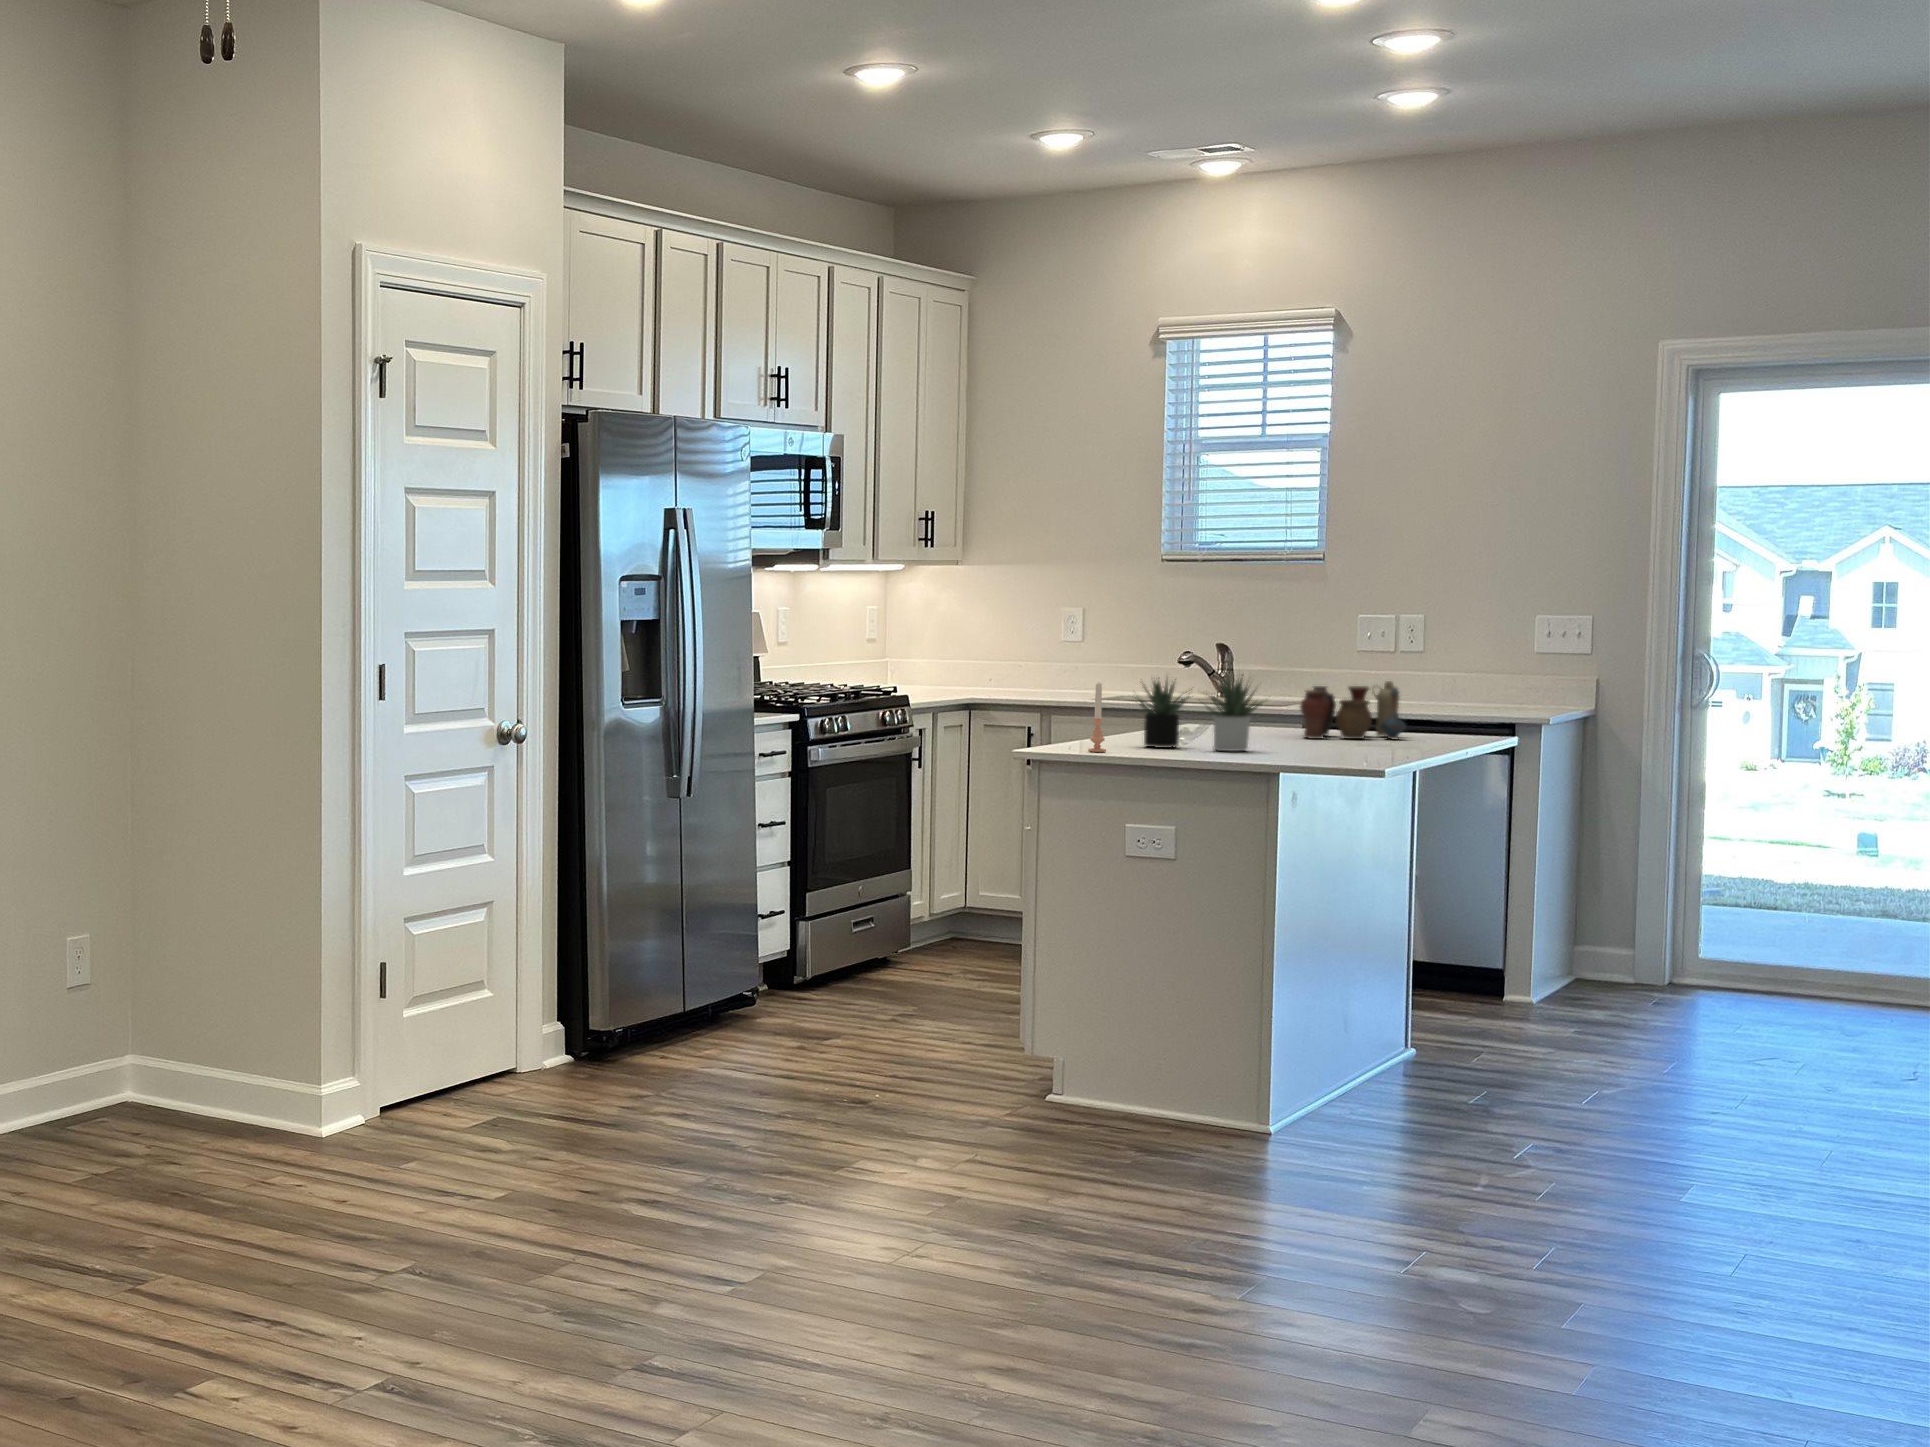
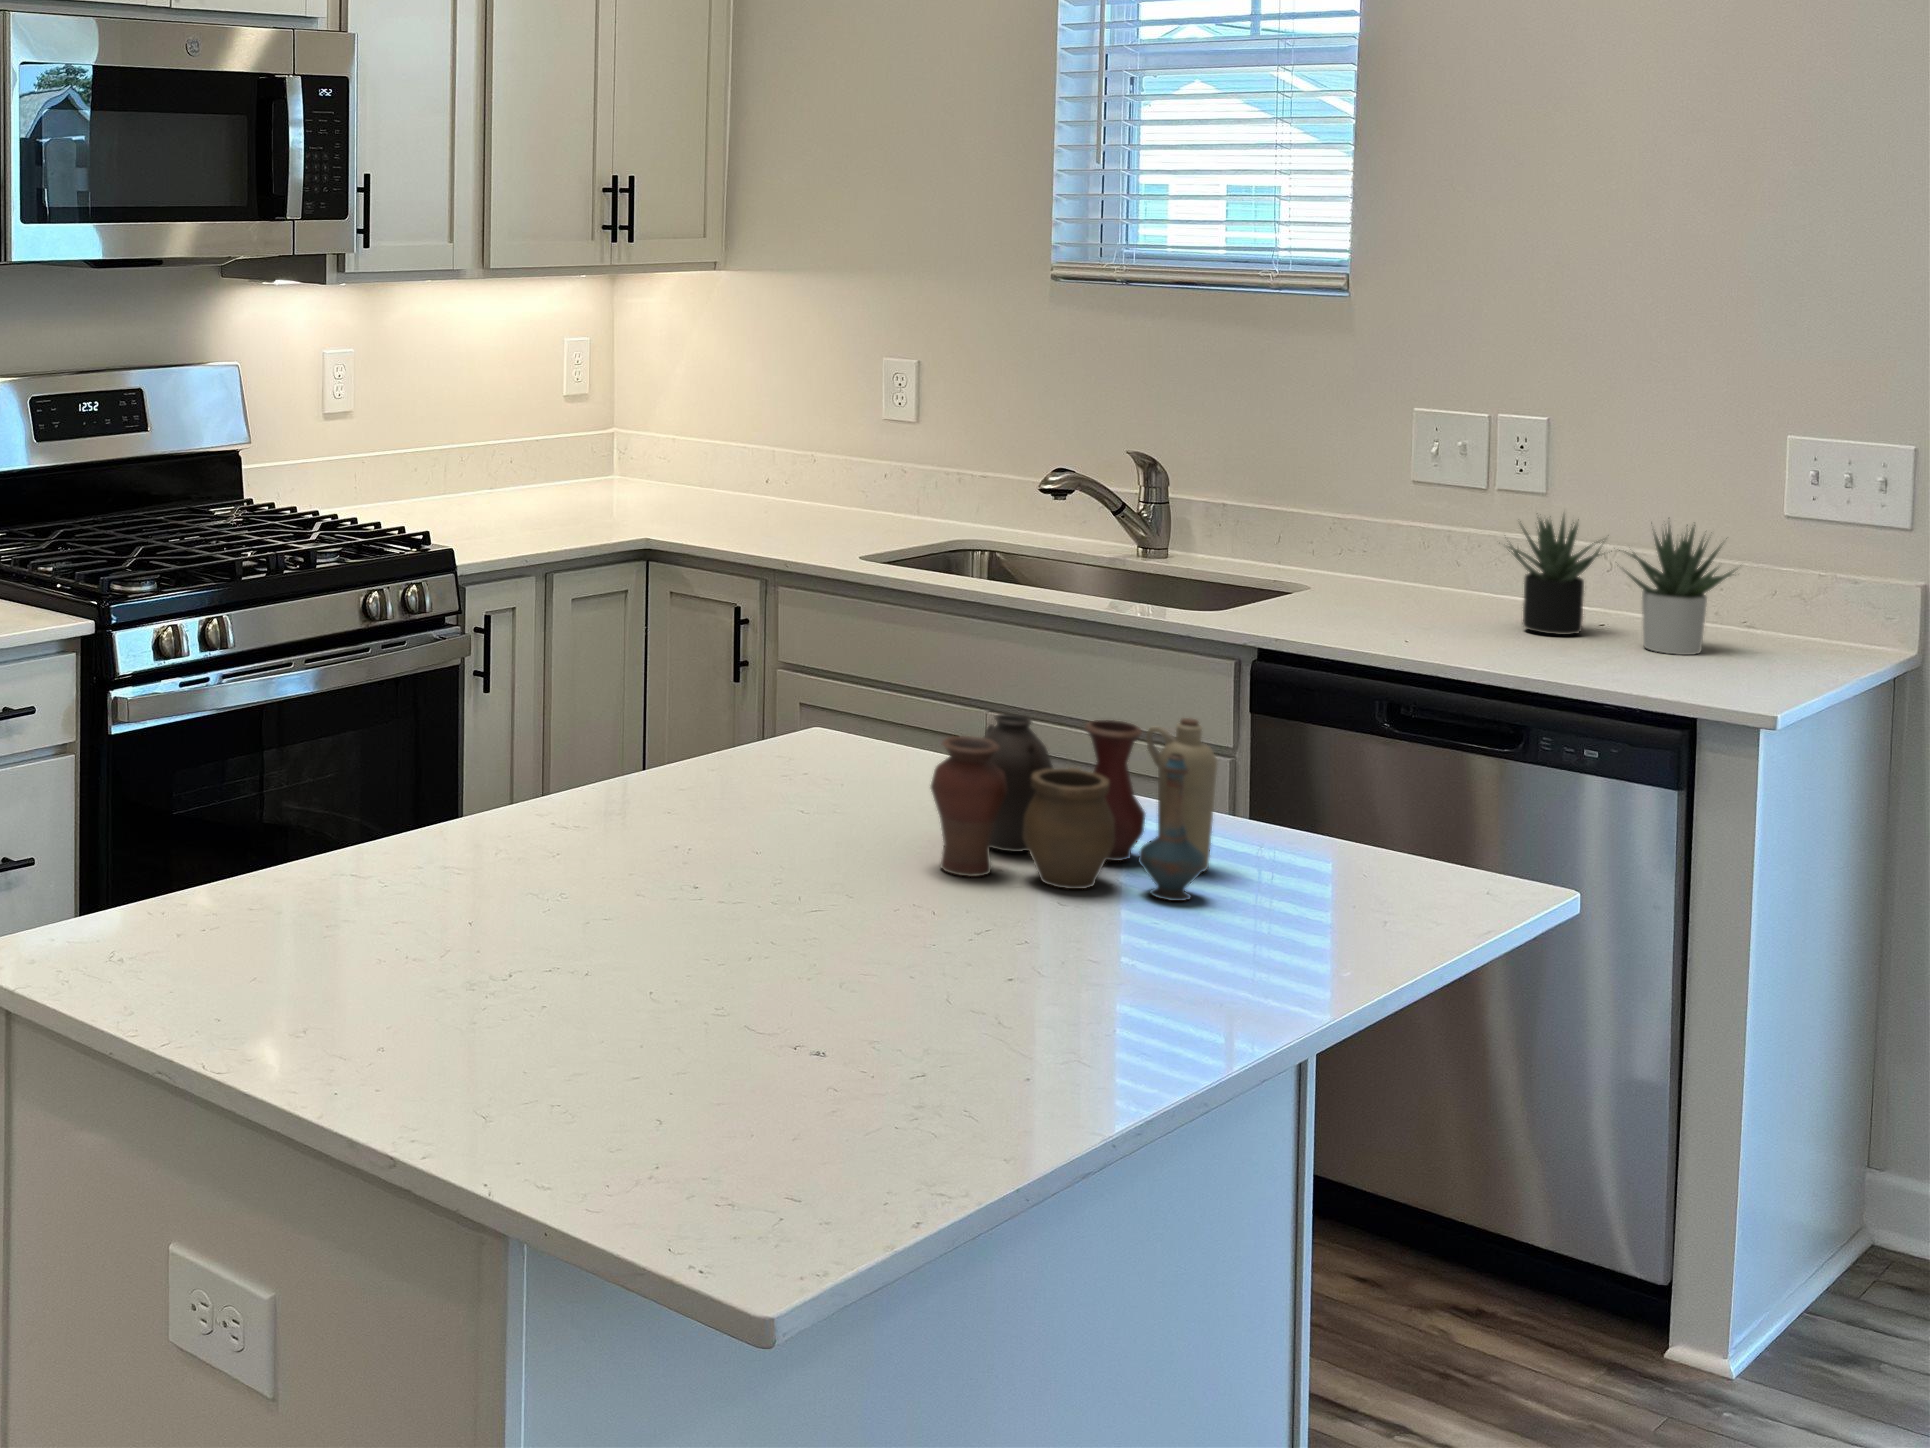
succulent plant: present [1135,674,1262,751] -> present [1508,516,1734,655]
candle: present [1088,682,1106,752] -> none [118,769,169,978]

